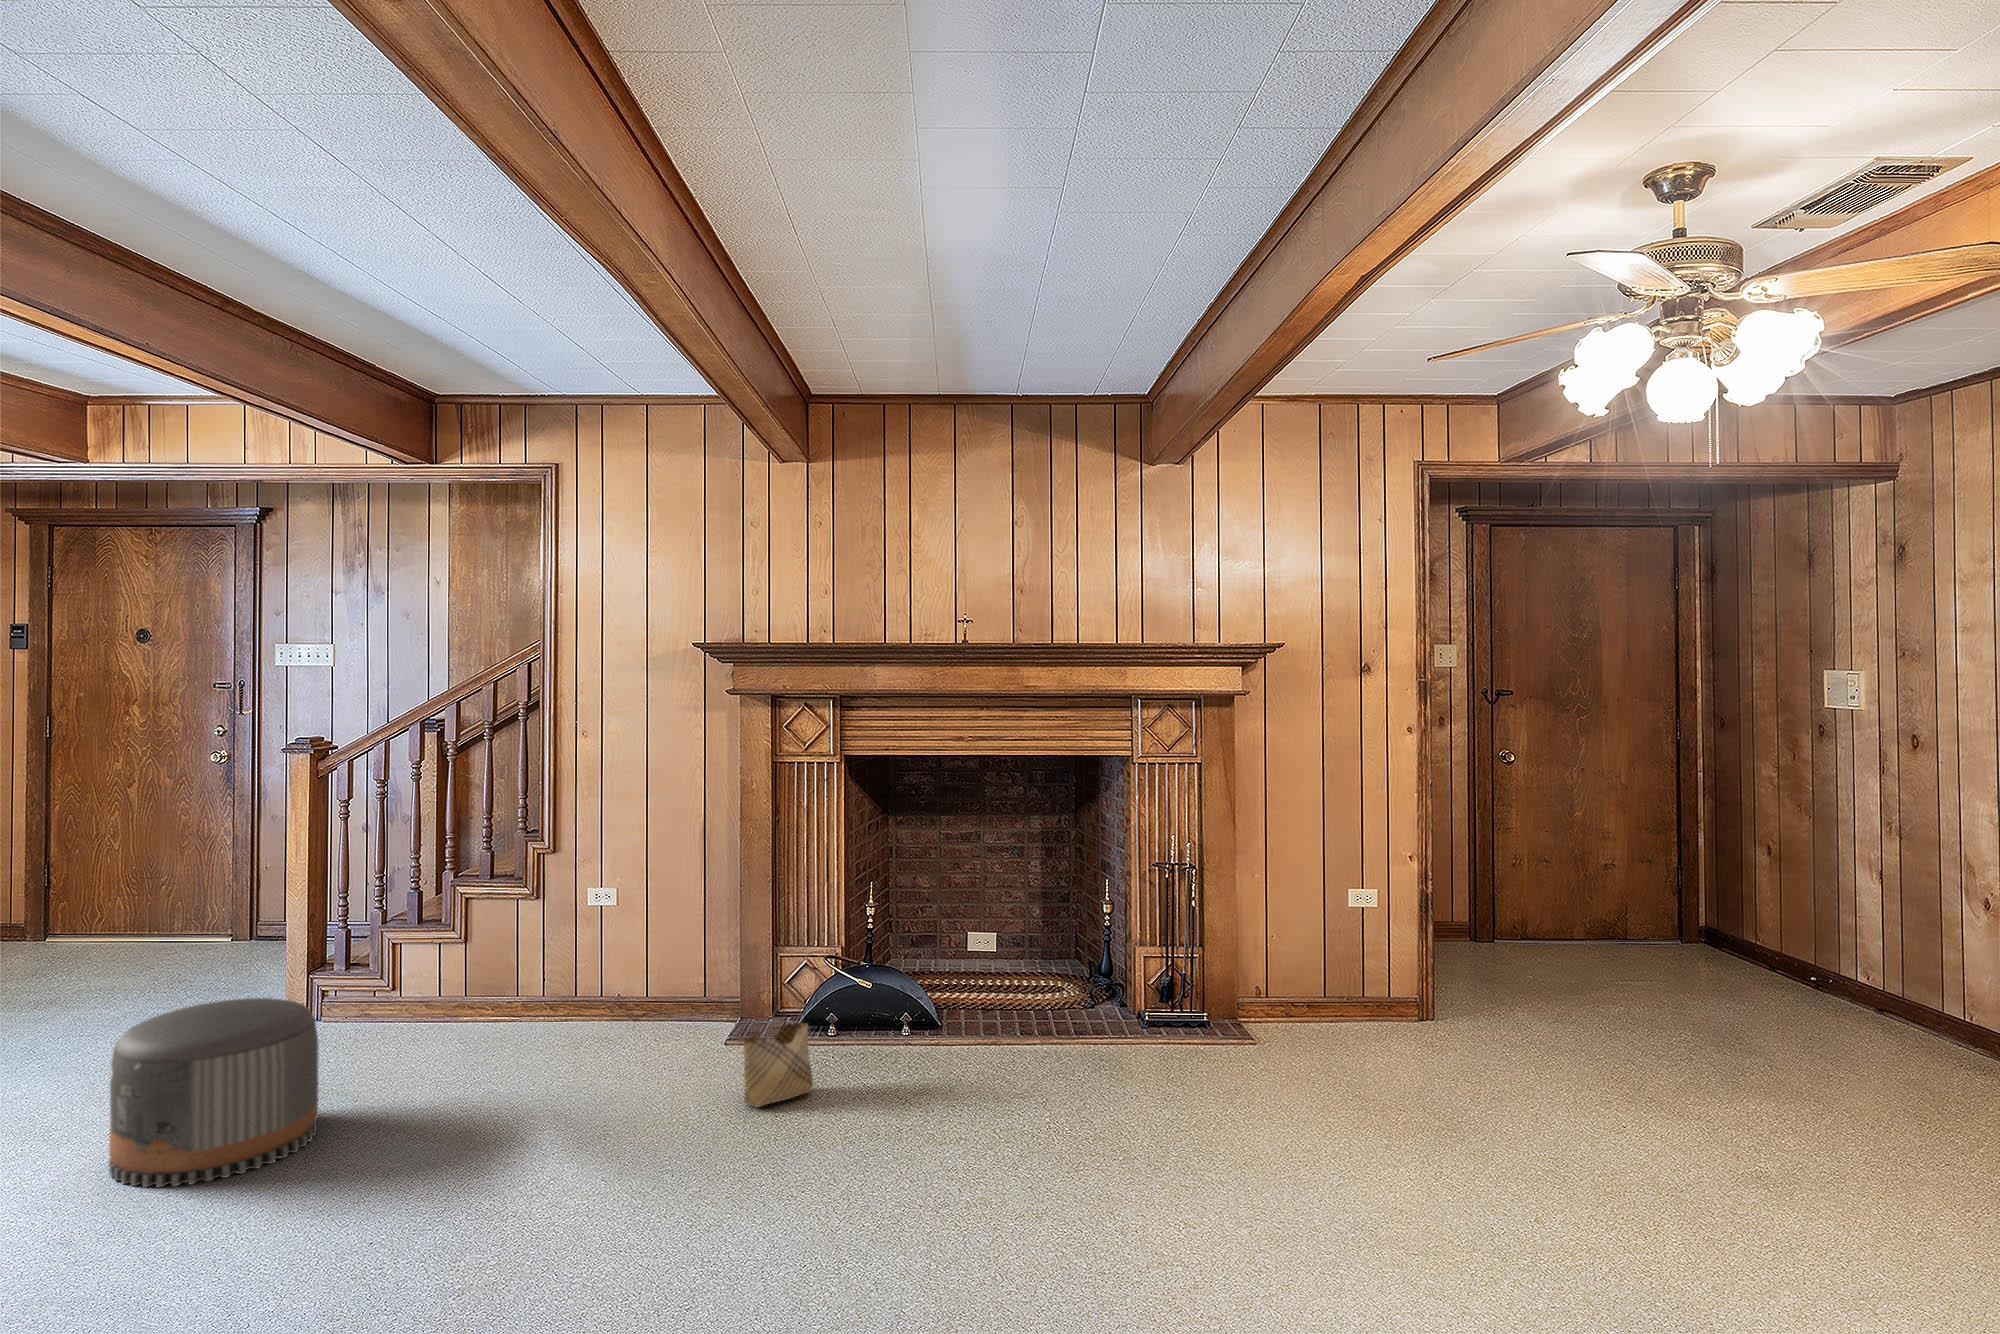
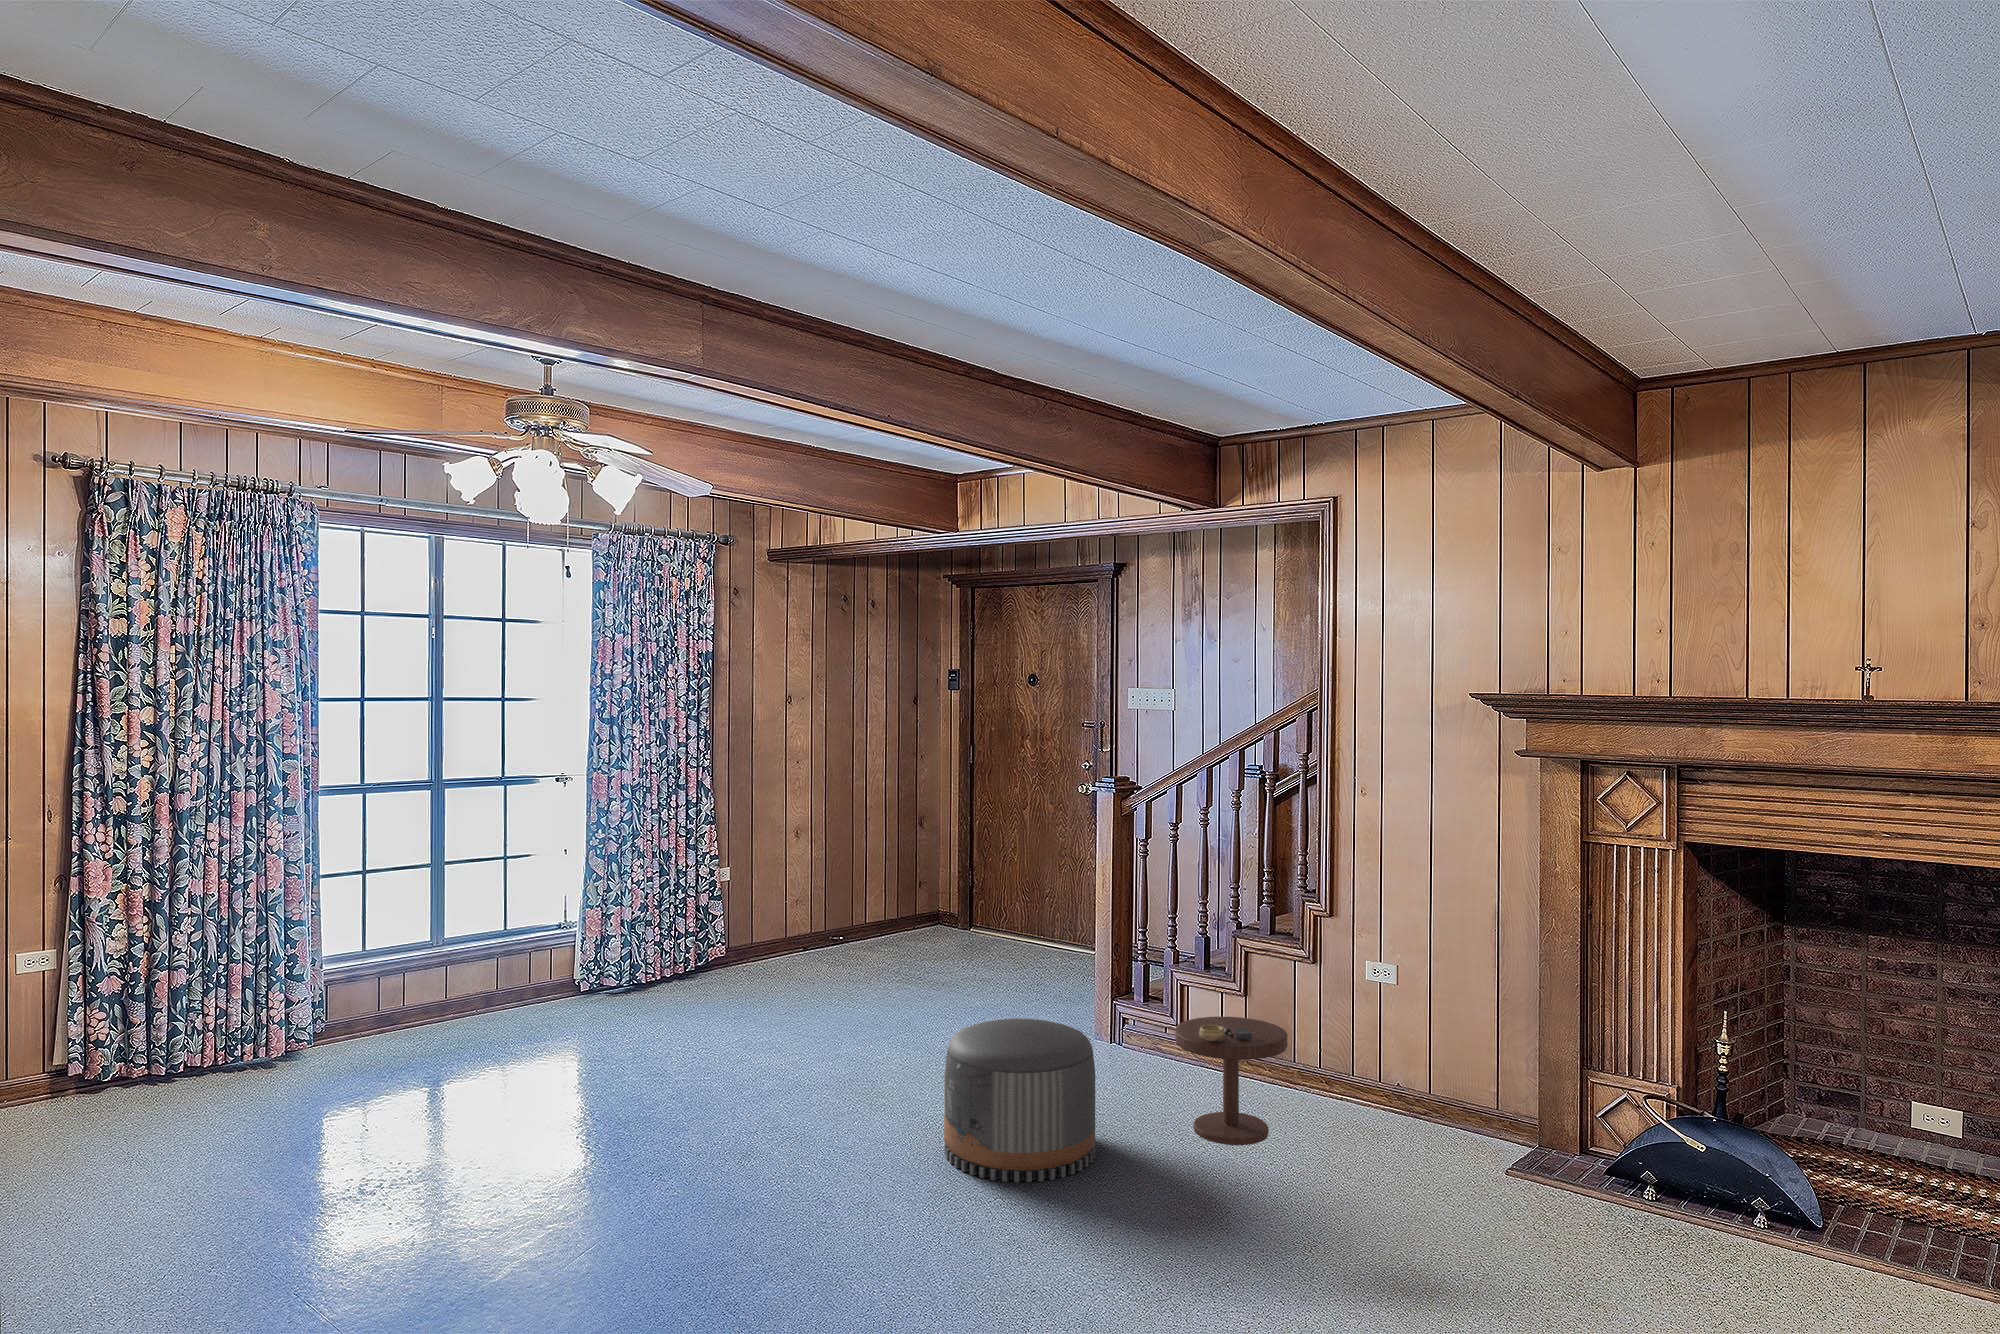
side table: none [434,946,551,1153] -> present [1175,1017,1288,1230]
woven basket: present [743,992,813,1108] -> none [1507,1128,1604,1272]

